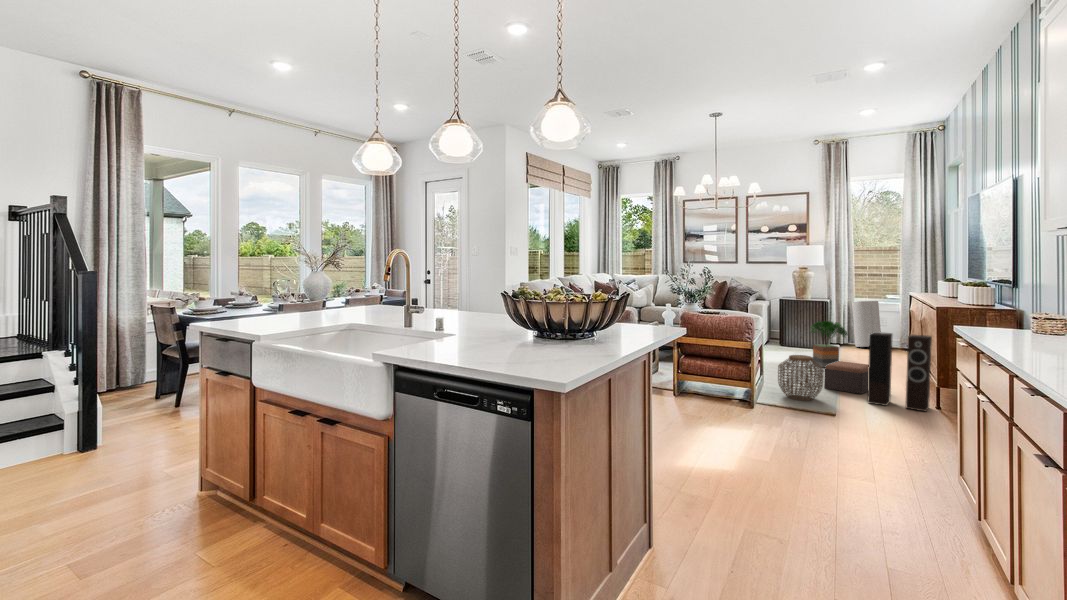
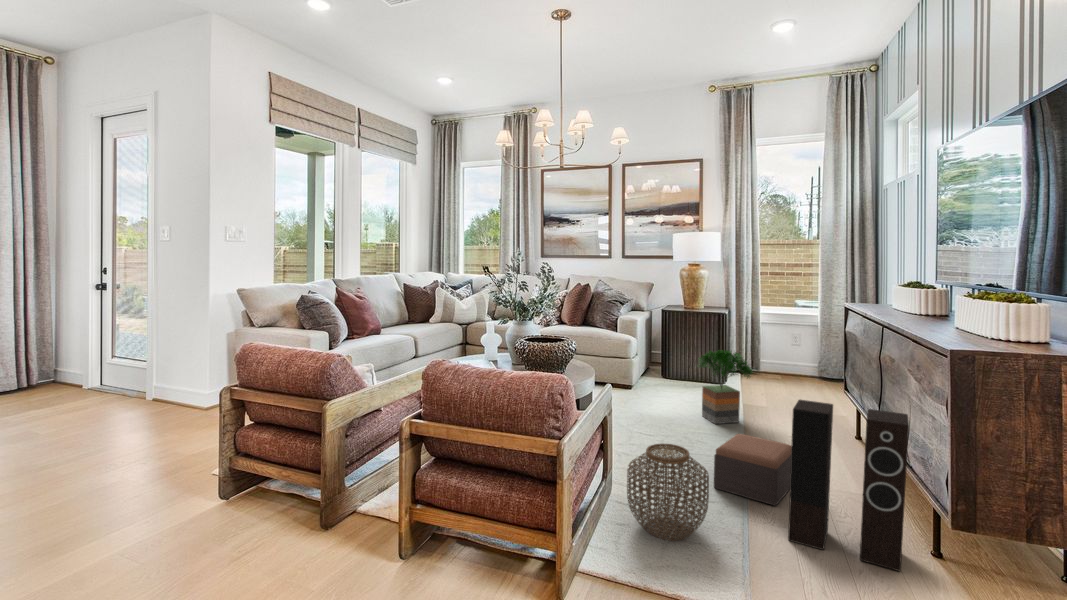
air purifier: present [852,301,881,348] -> none [757,310,795,374]

